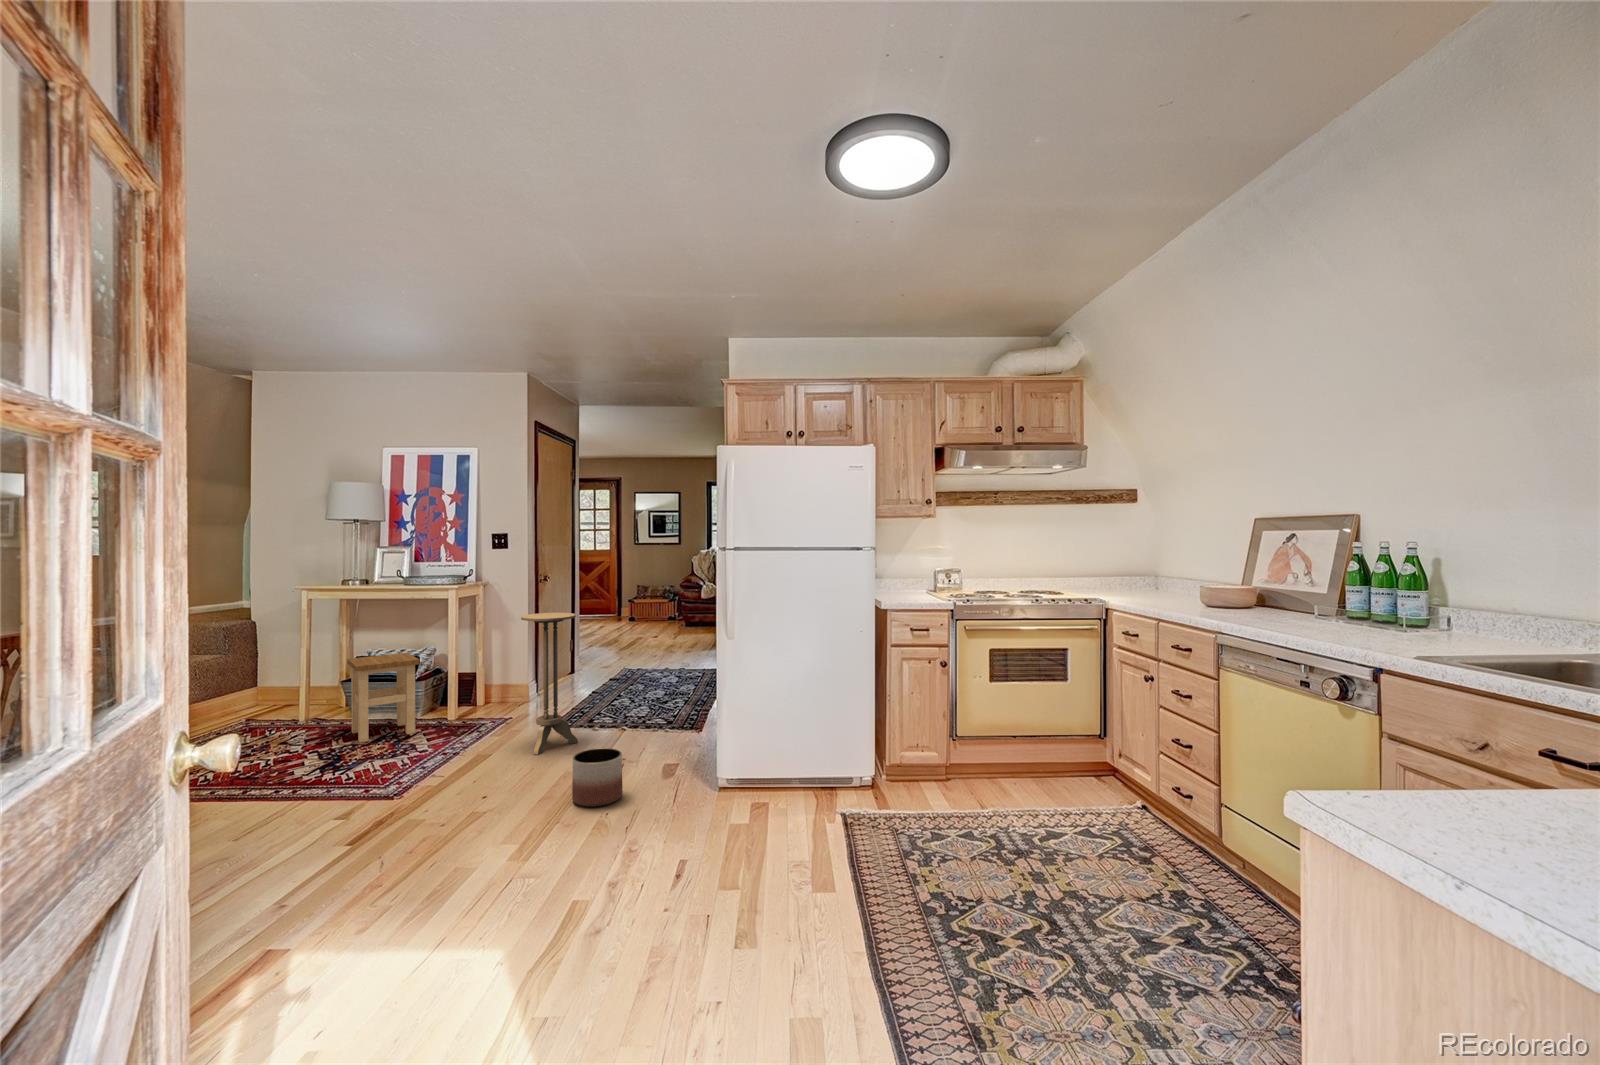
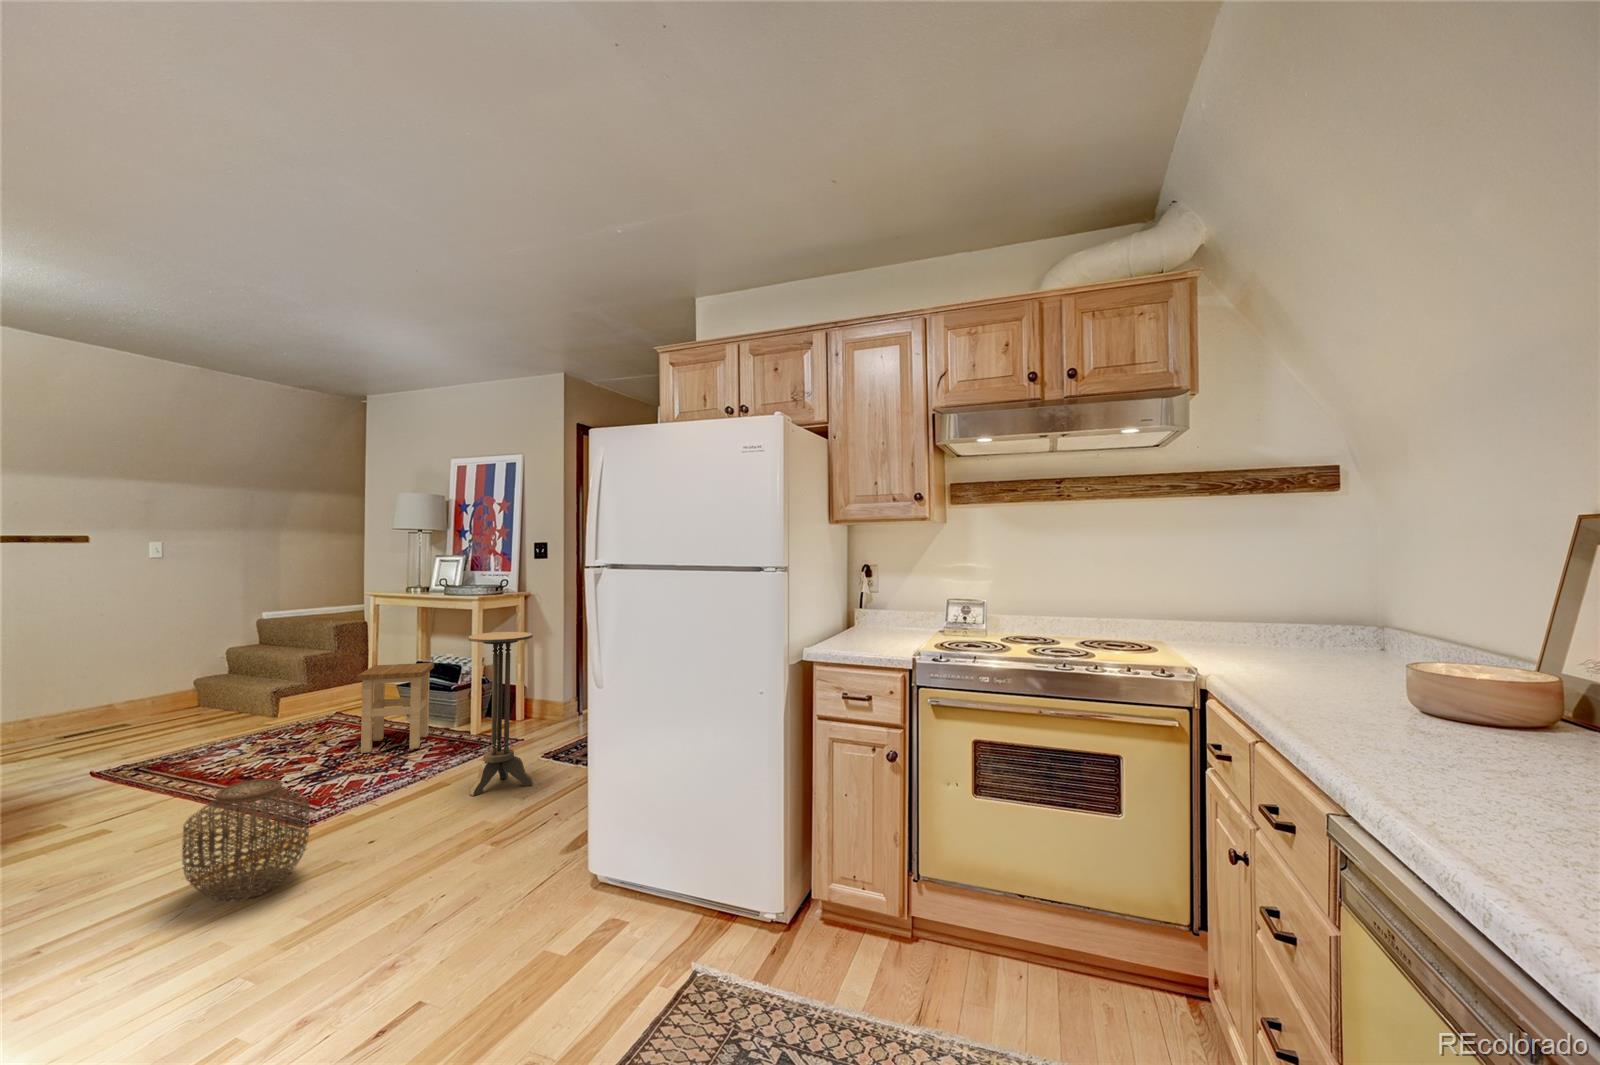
woven basket: none [402,737,493,835] -> present [182,779,310,901]
planter: present [572,748,622,807] -> none [396,811,467,893]

